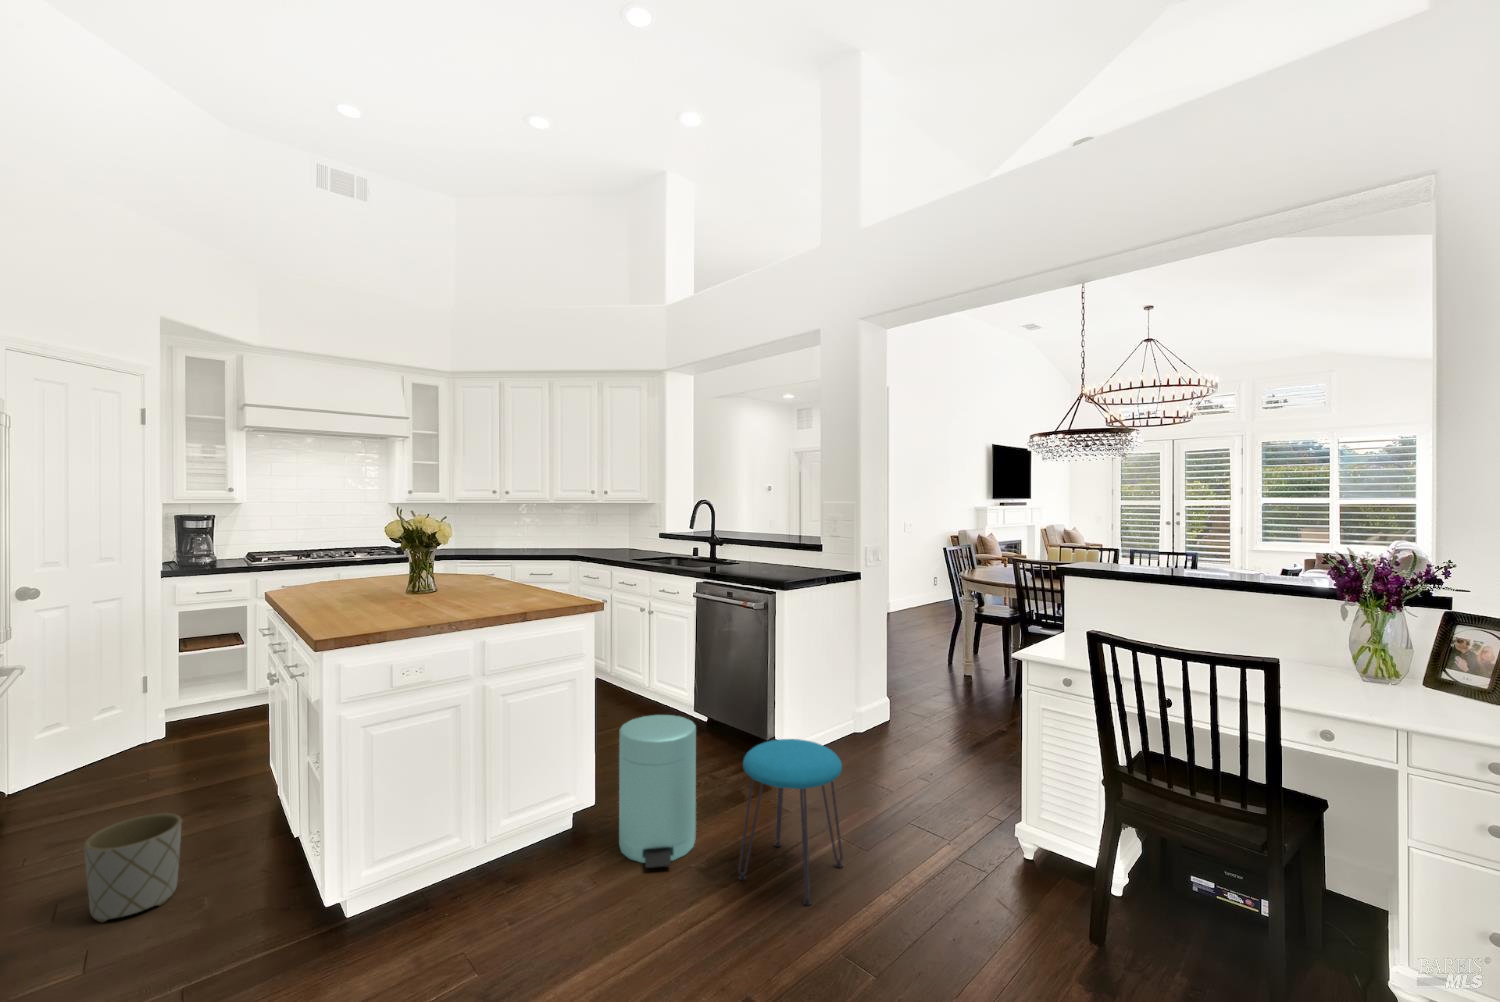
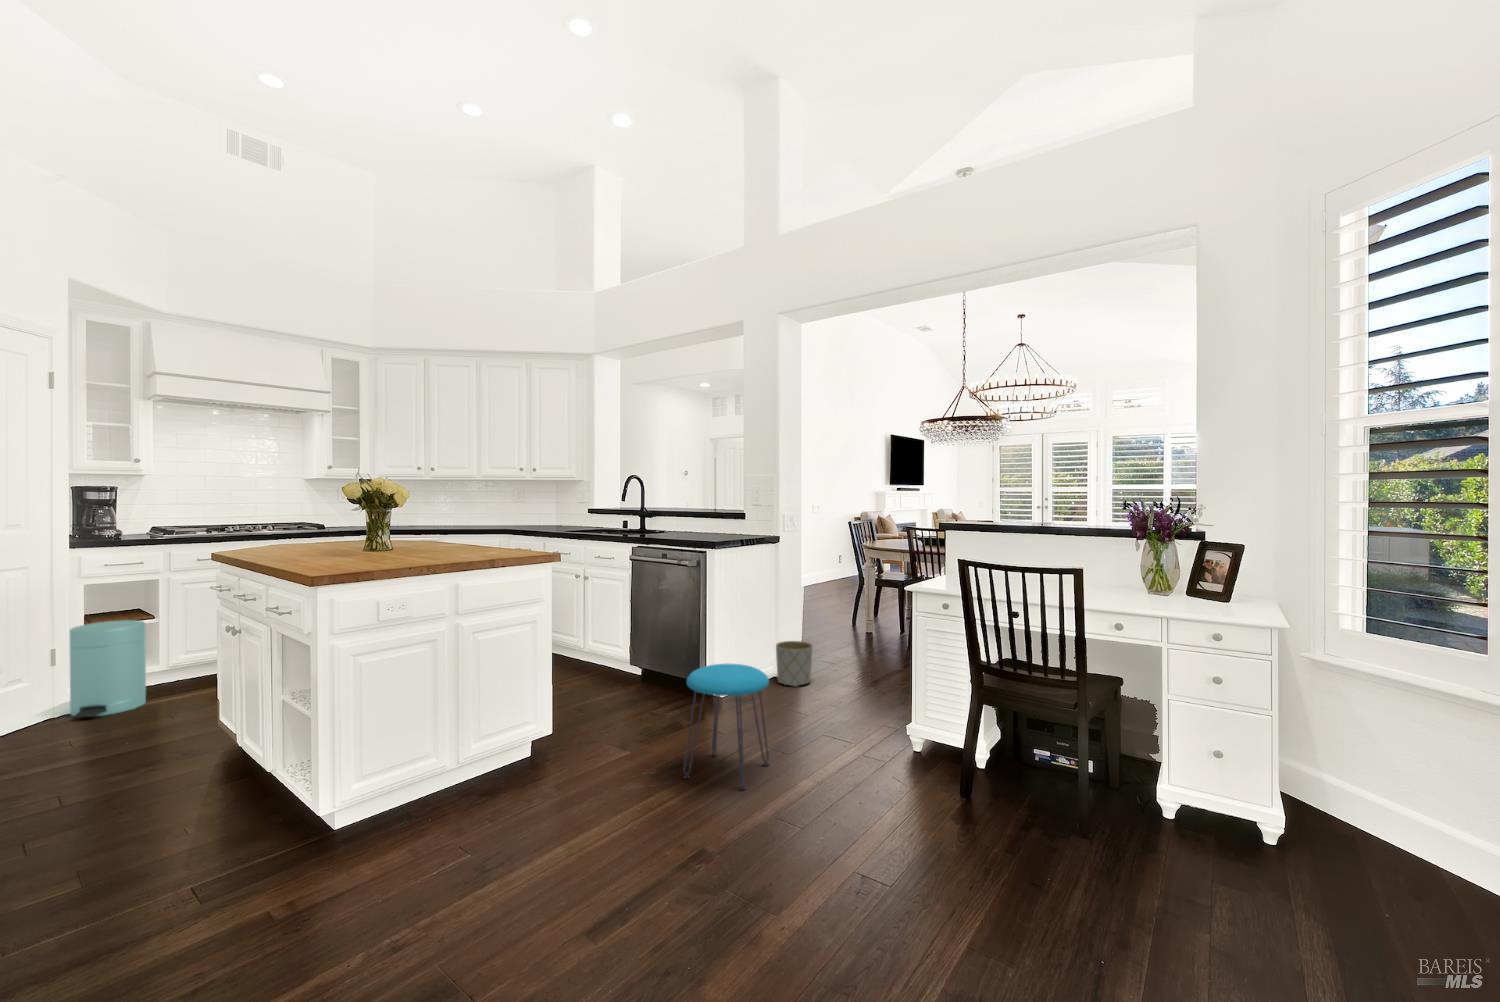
trash can: present [619,715,696,868] -> present [69,620,146,718]
planter: present [84,813,182,922] -> present [776,641,813,687]

